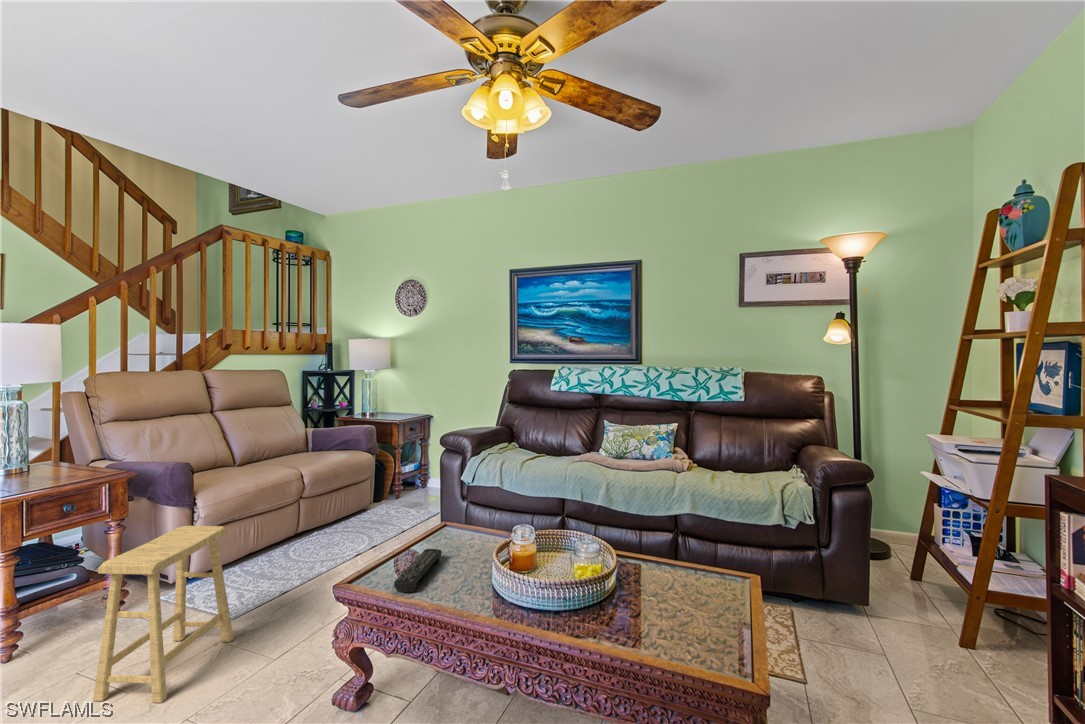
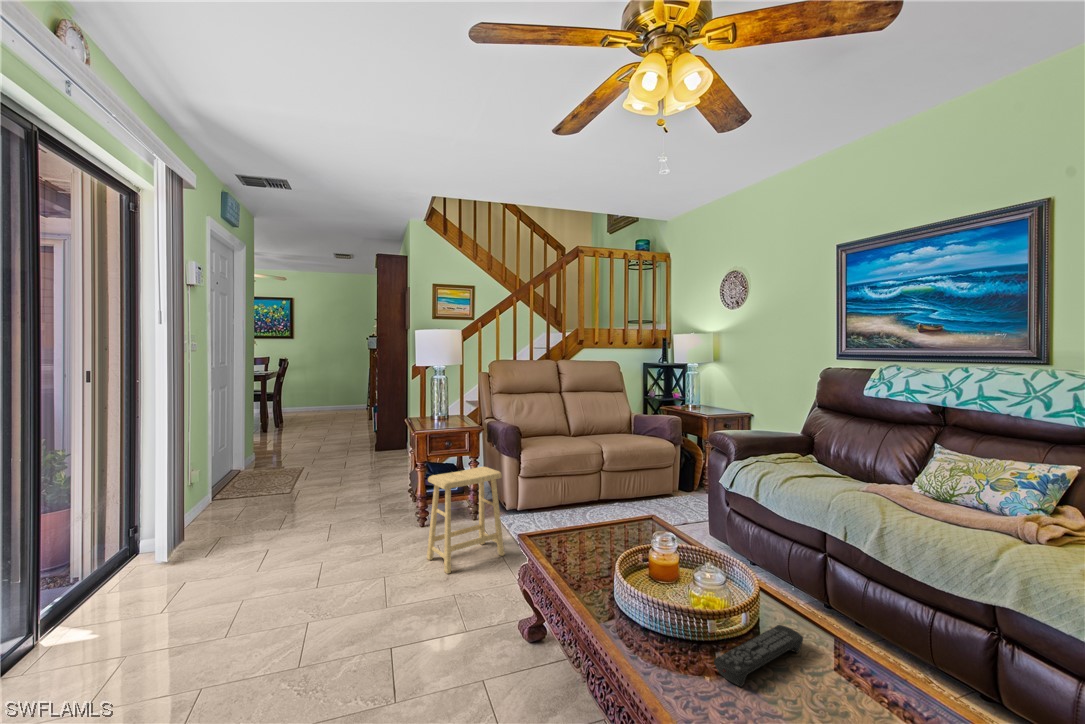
remote control: present [394,549,442,592] -> present [714,625,803,687]

